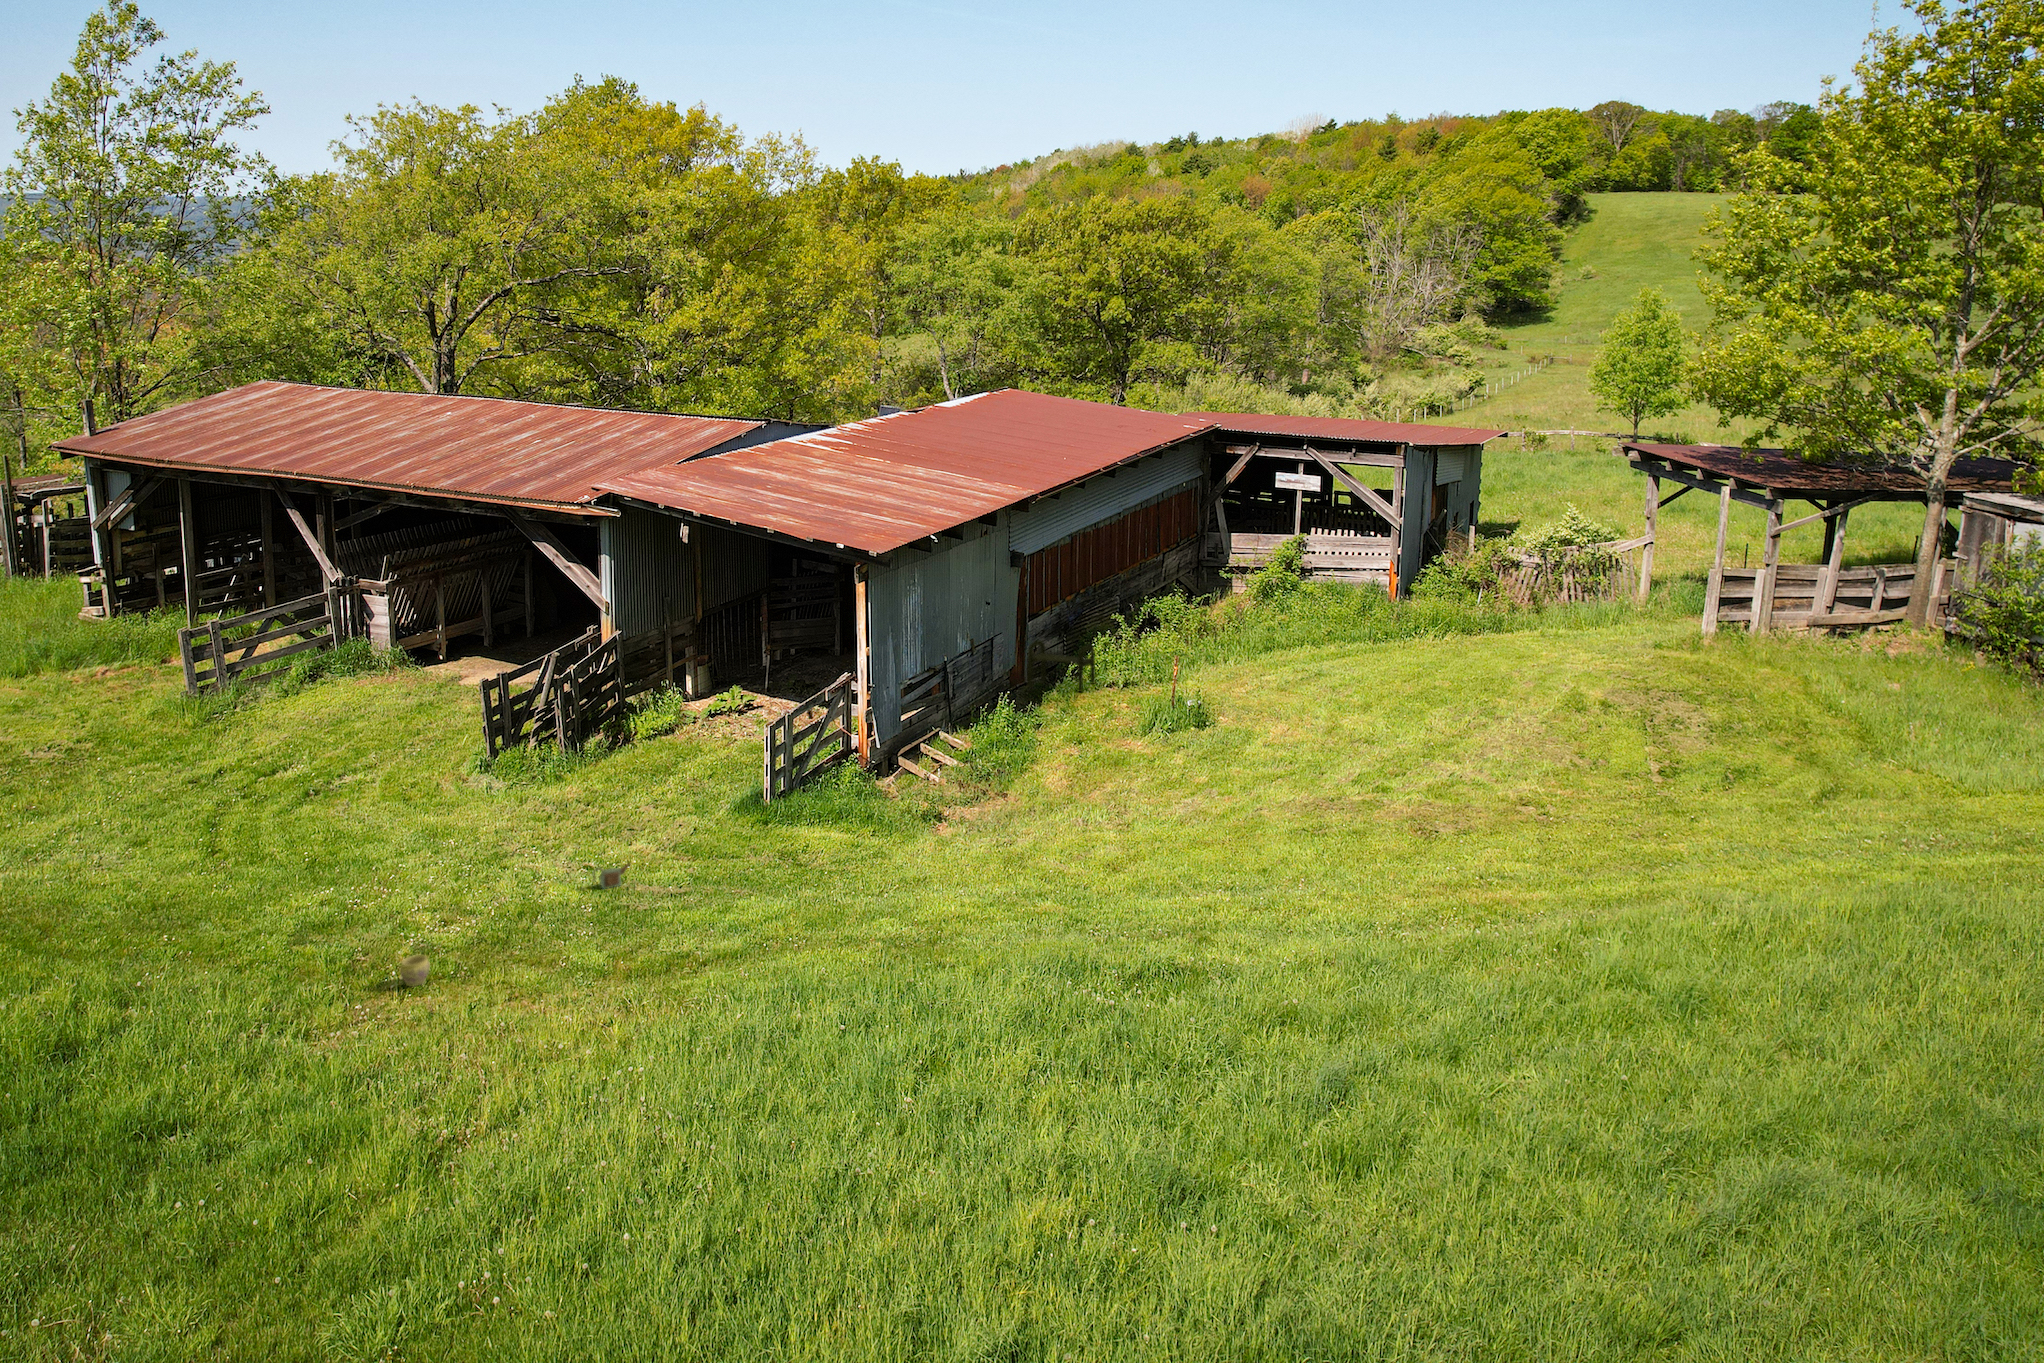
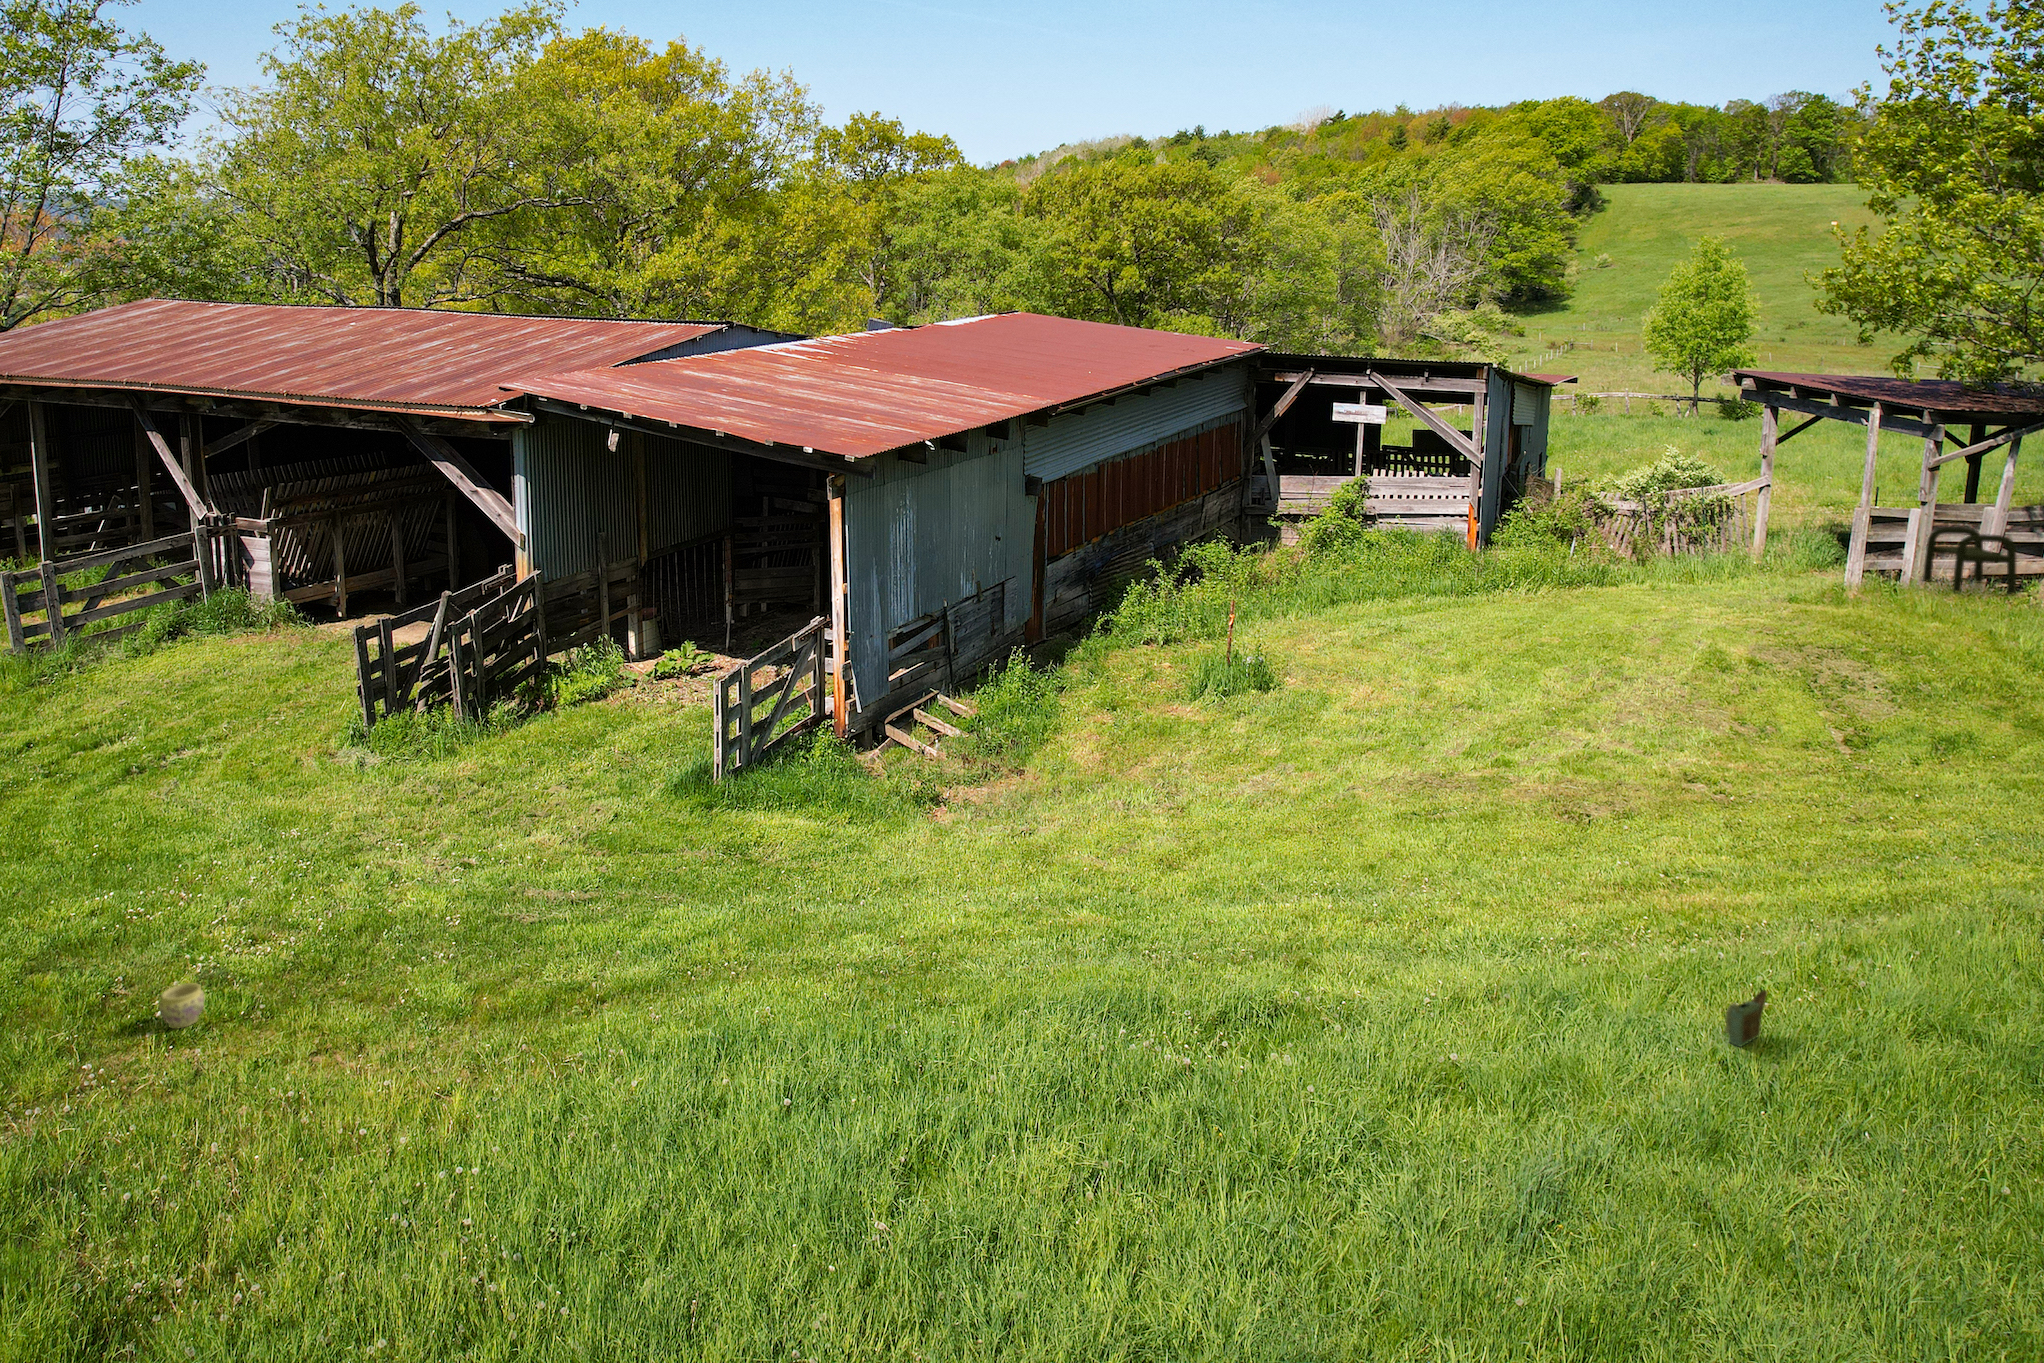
bench: present [1027,640,1096,692] -> present [1923,527,2016,594]
watering can: present [592,863,630,889] -> present [1725,990,1767,1047]

